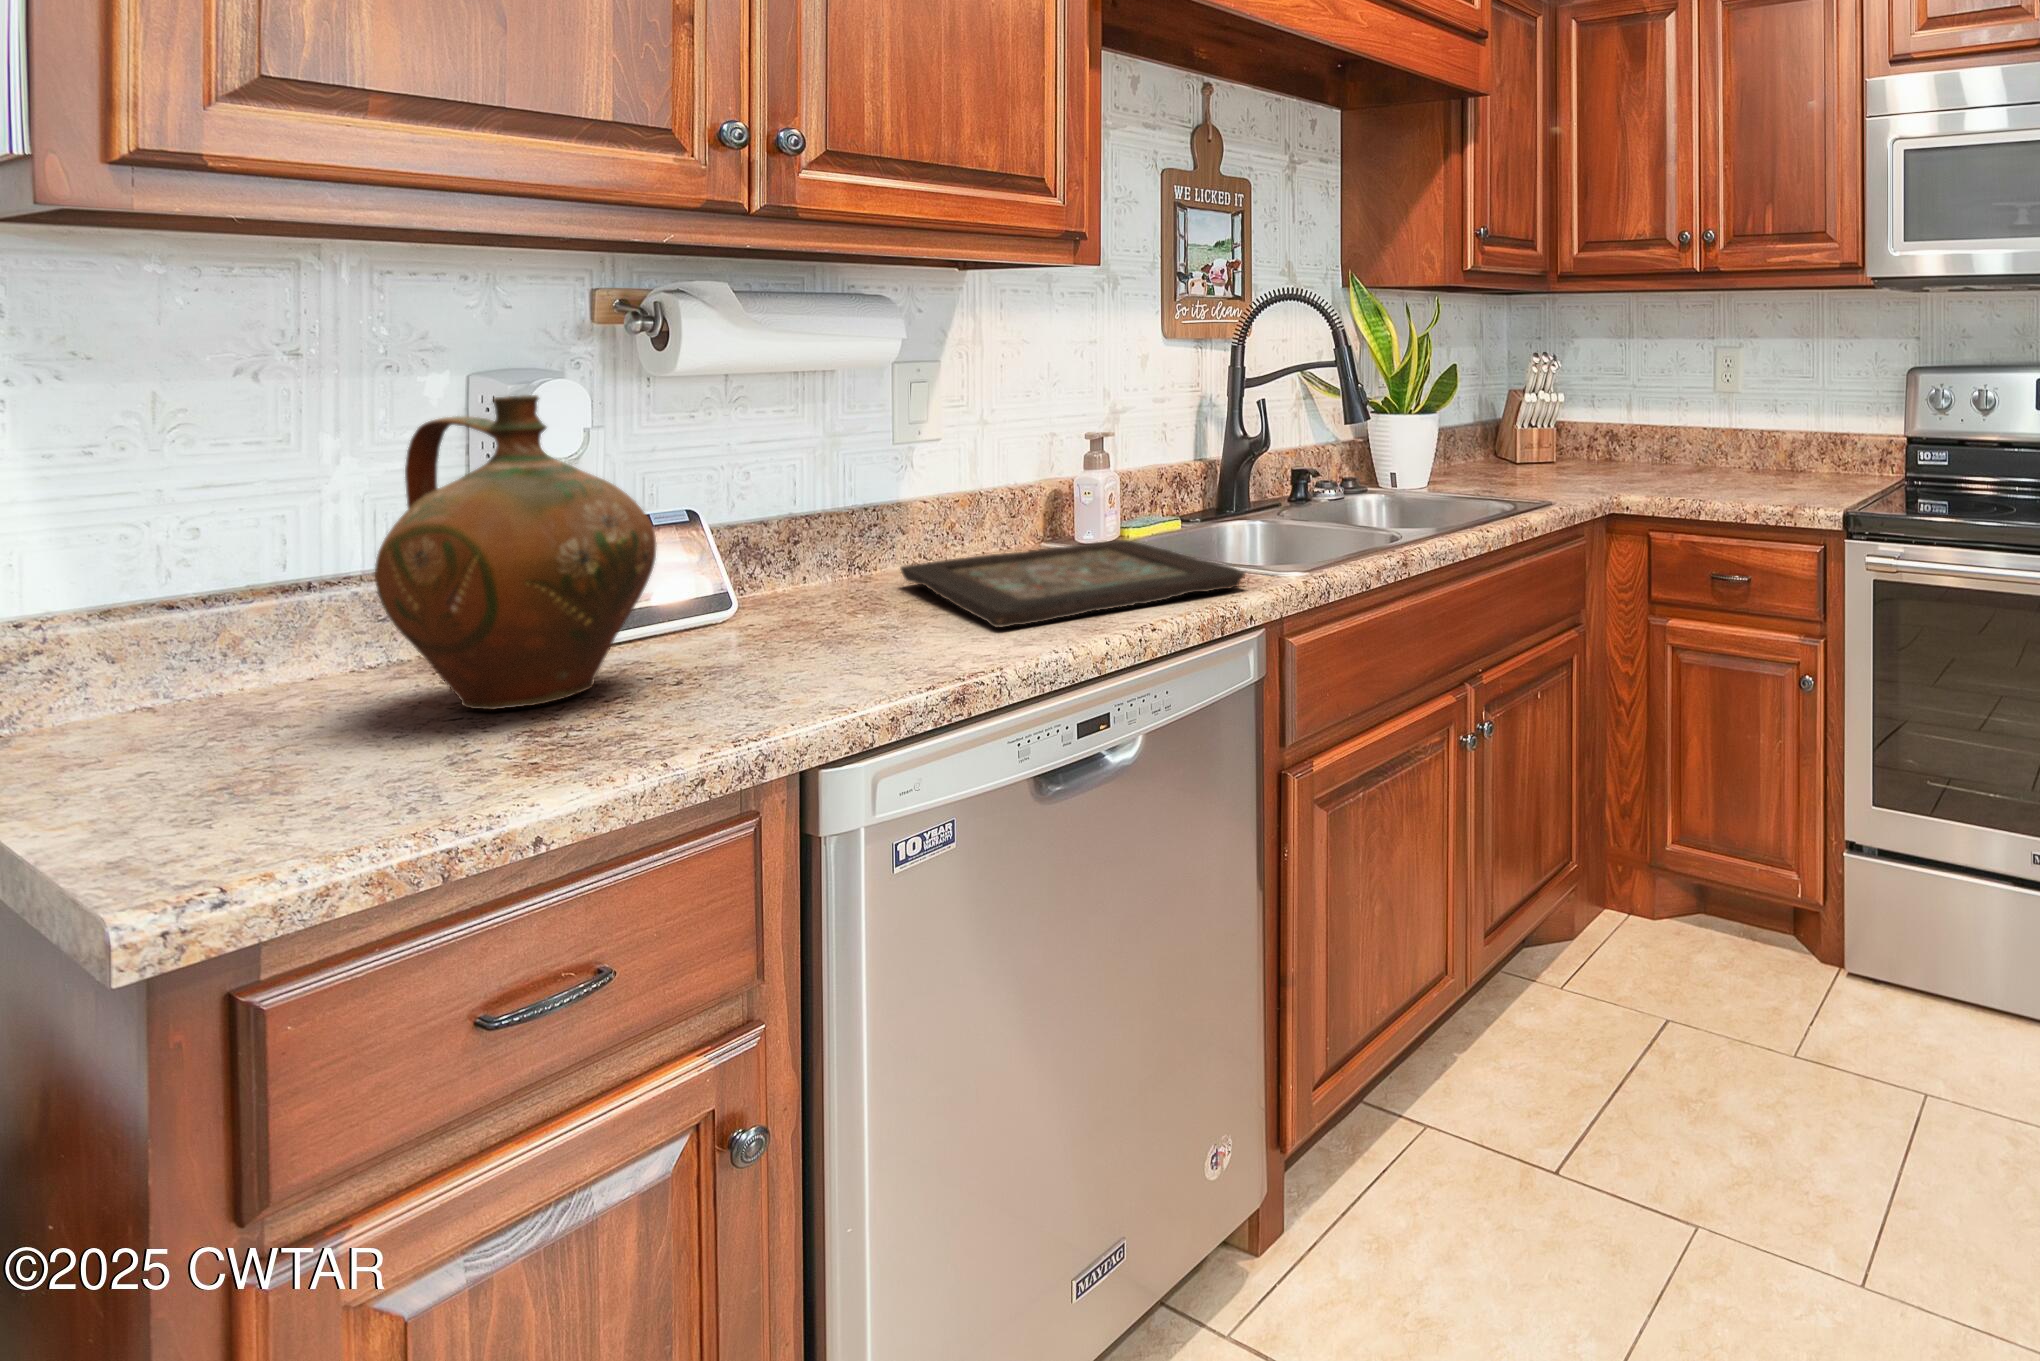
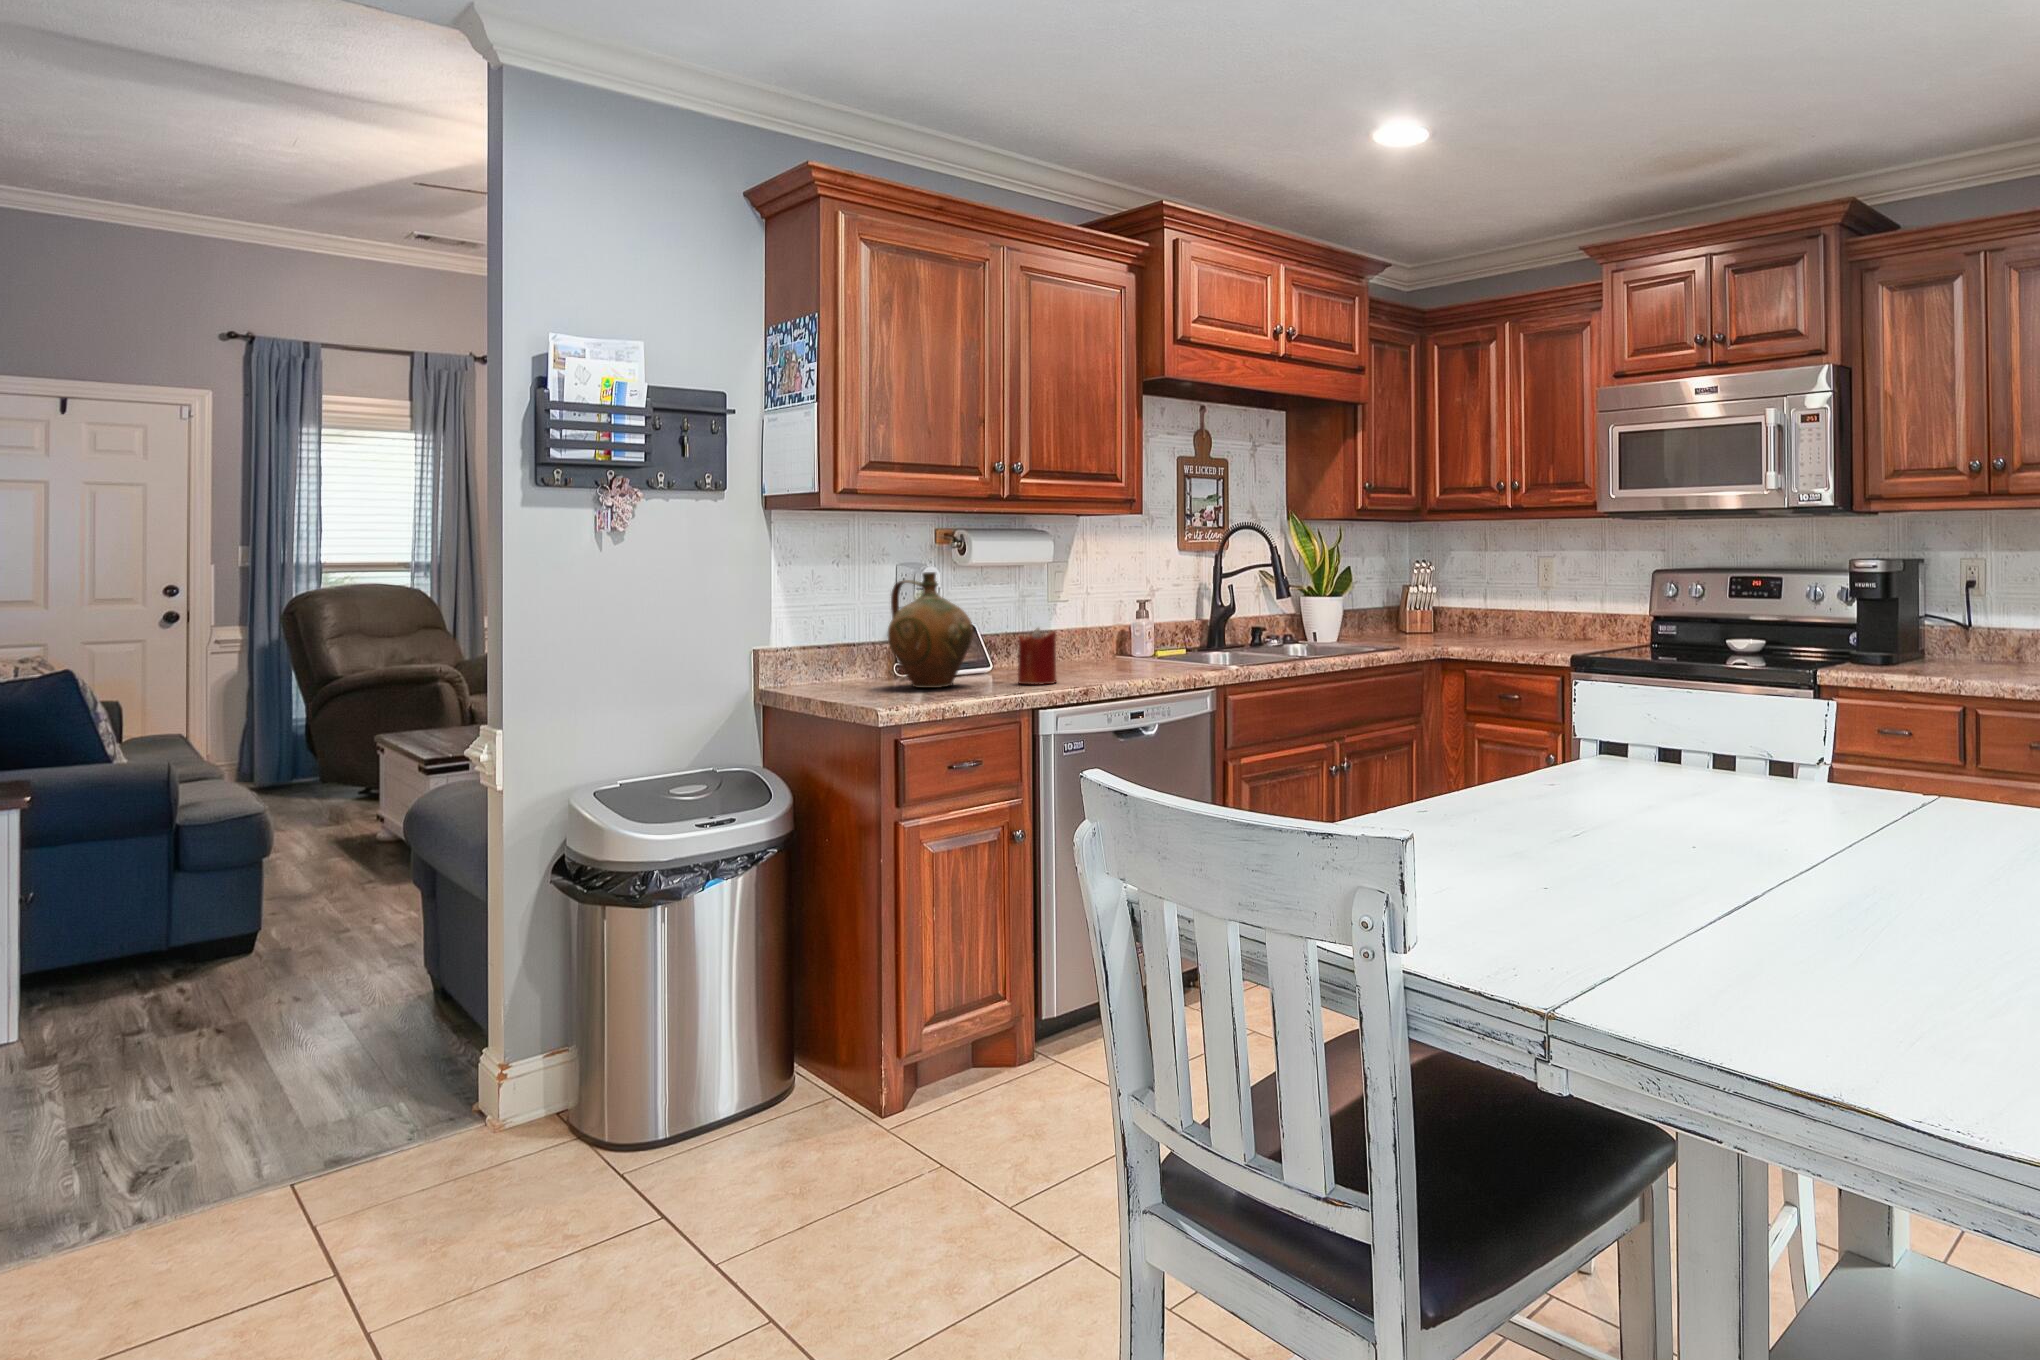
candle: none [783,525,888,675] -> present [1018,628,1056,685]
decorative tray: present [900,540,1245,627] -> none [1052,653,1208,677]

